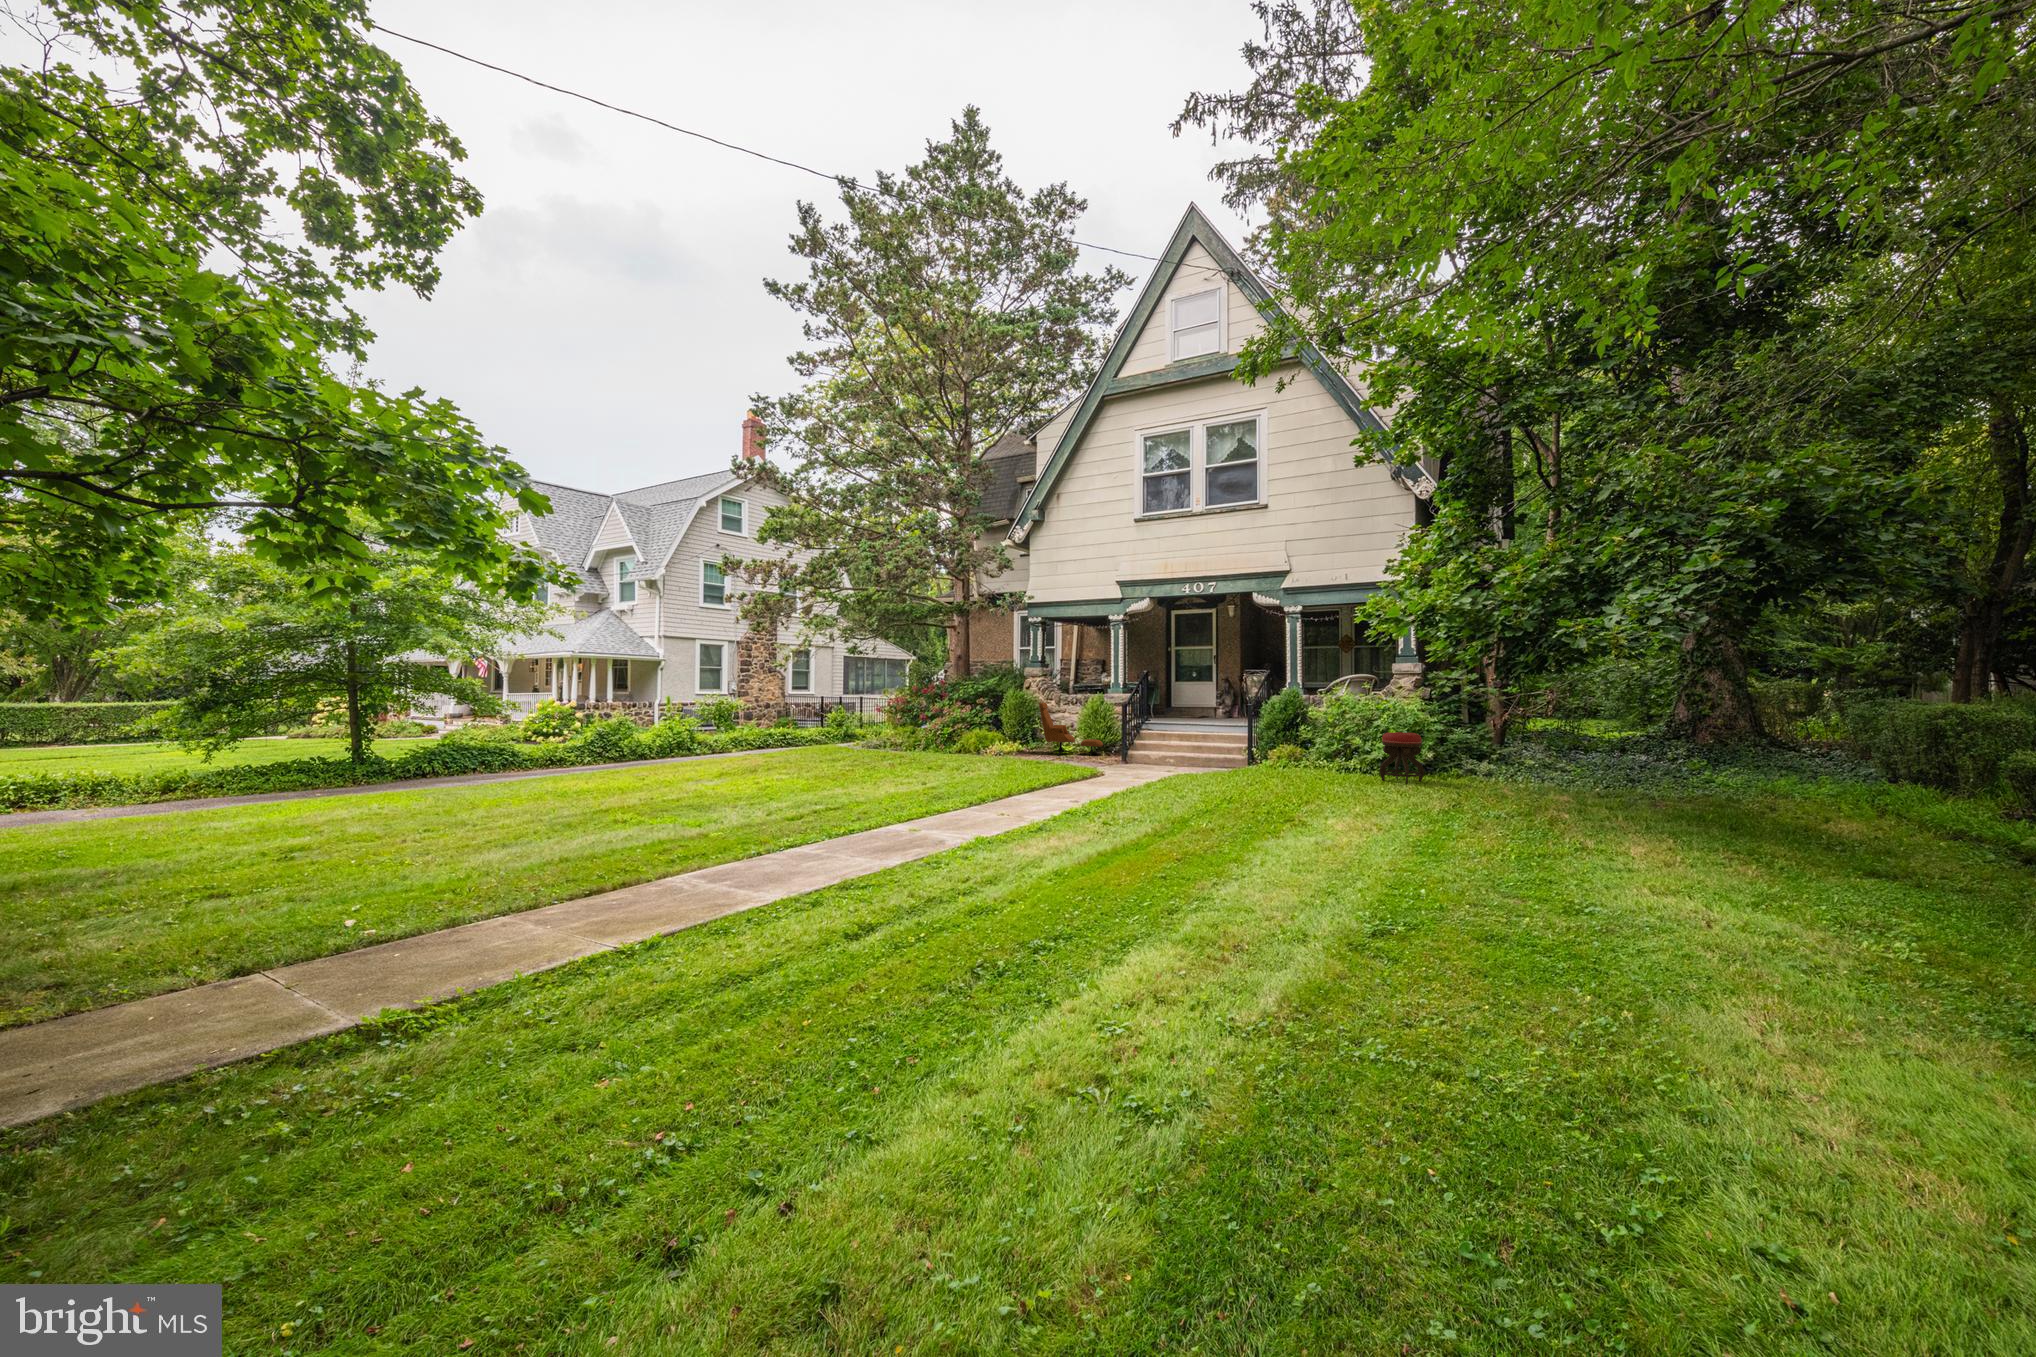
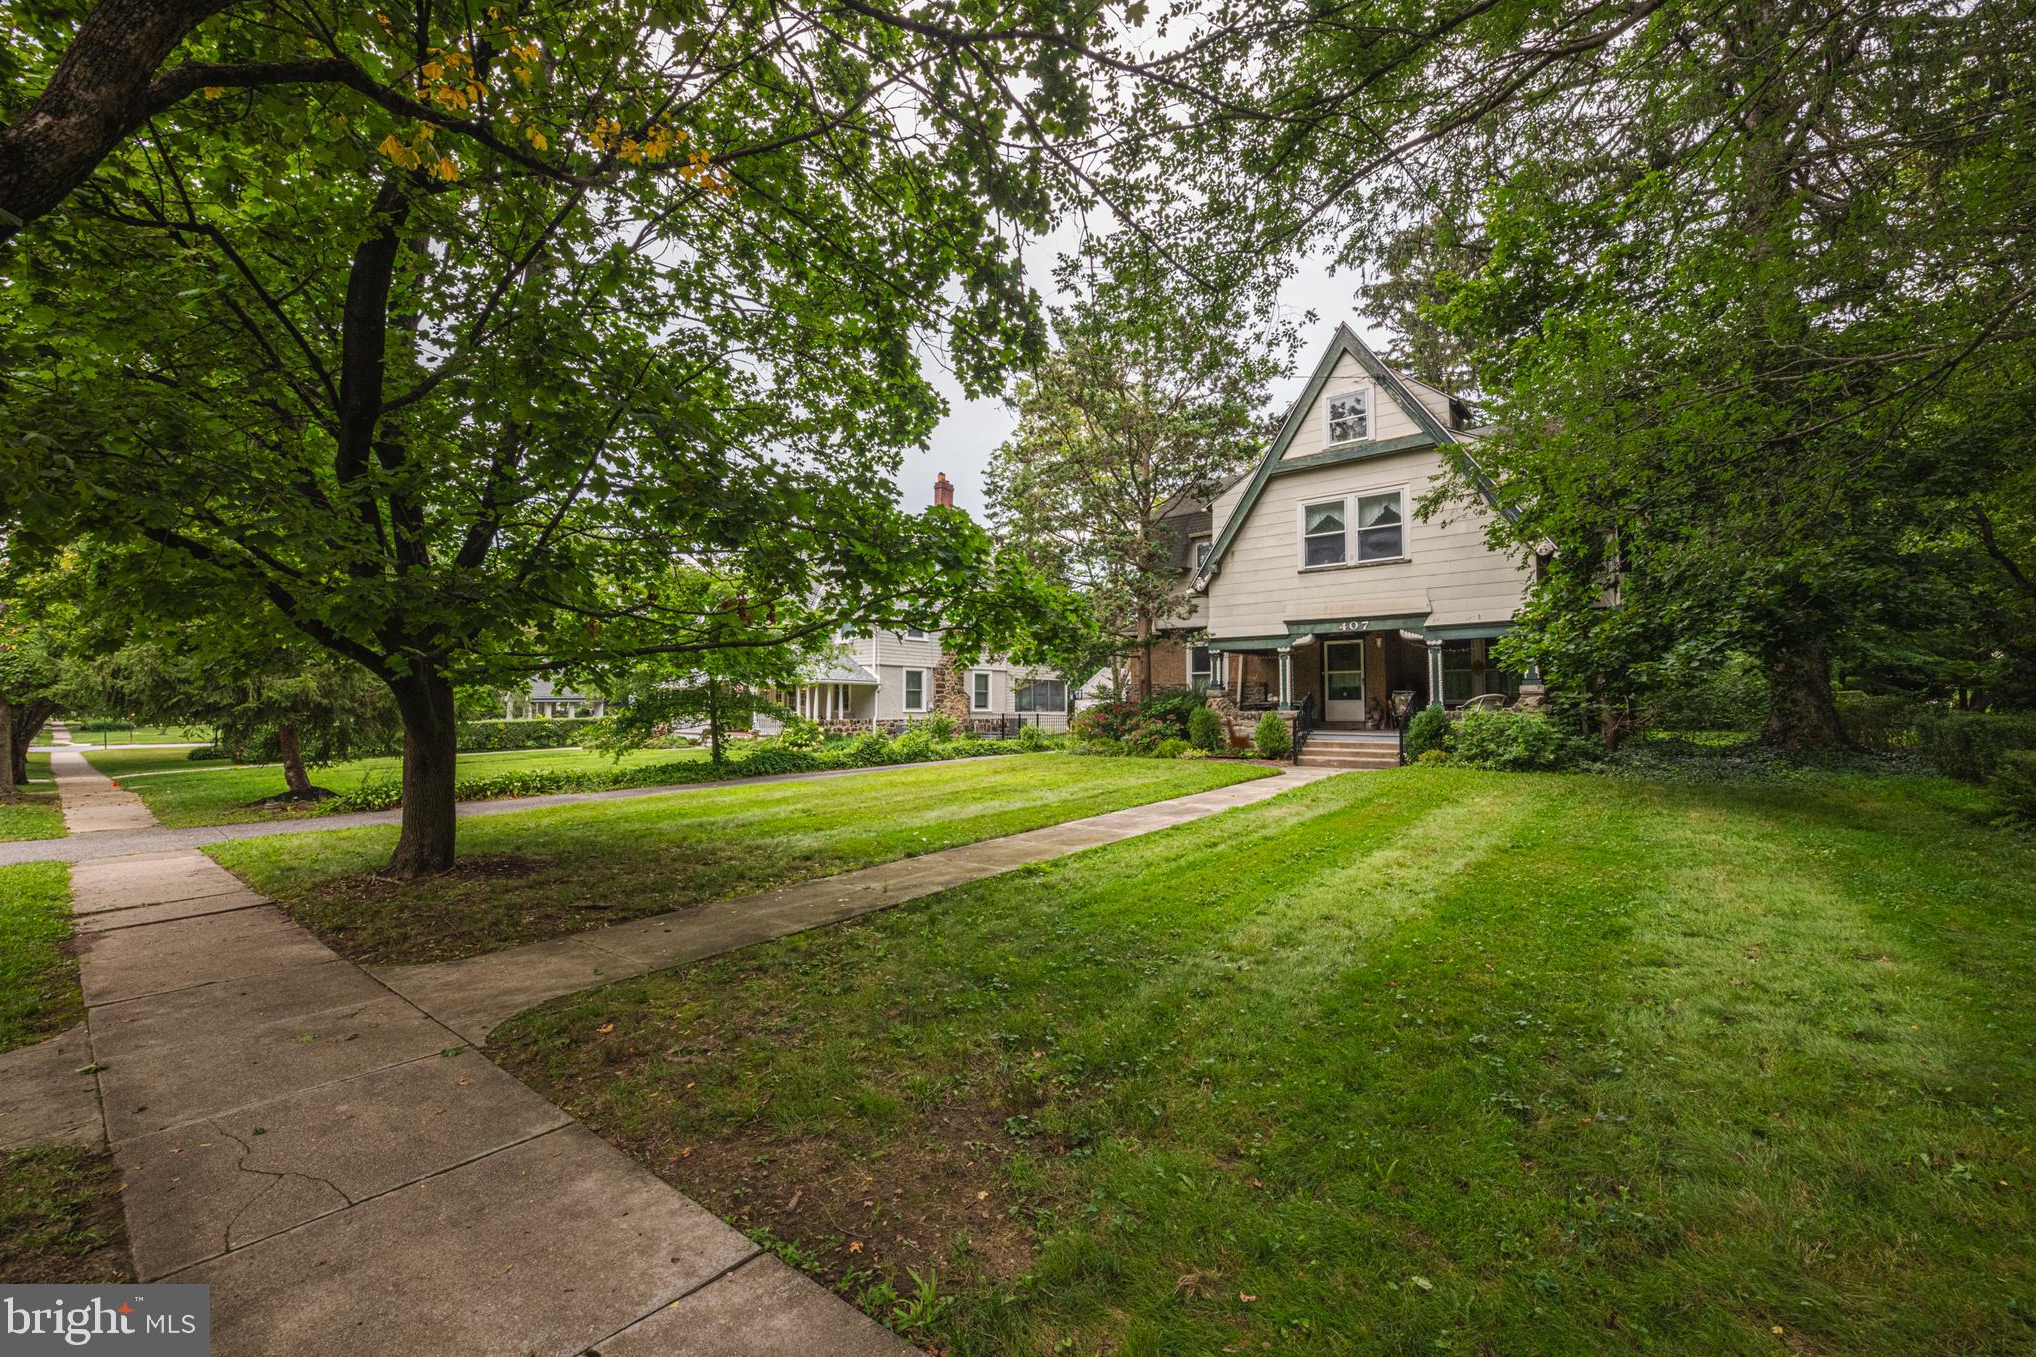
stool: present [1380,732,1424,784] -> none [1511,740,1547,778]

